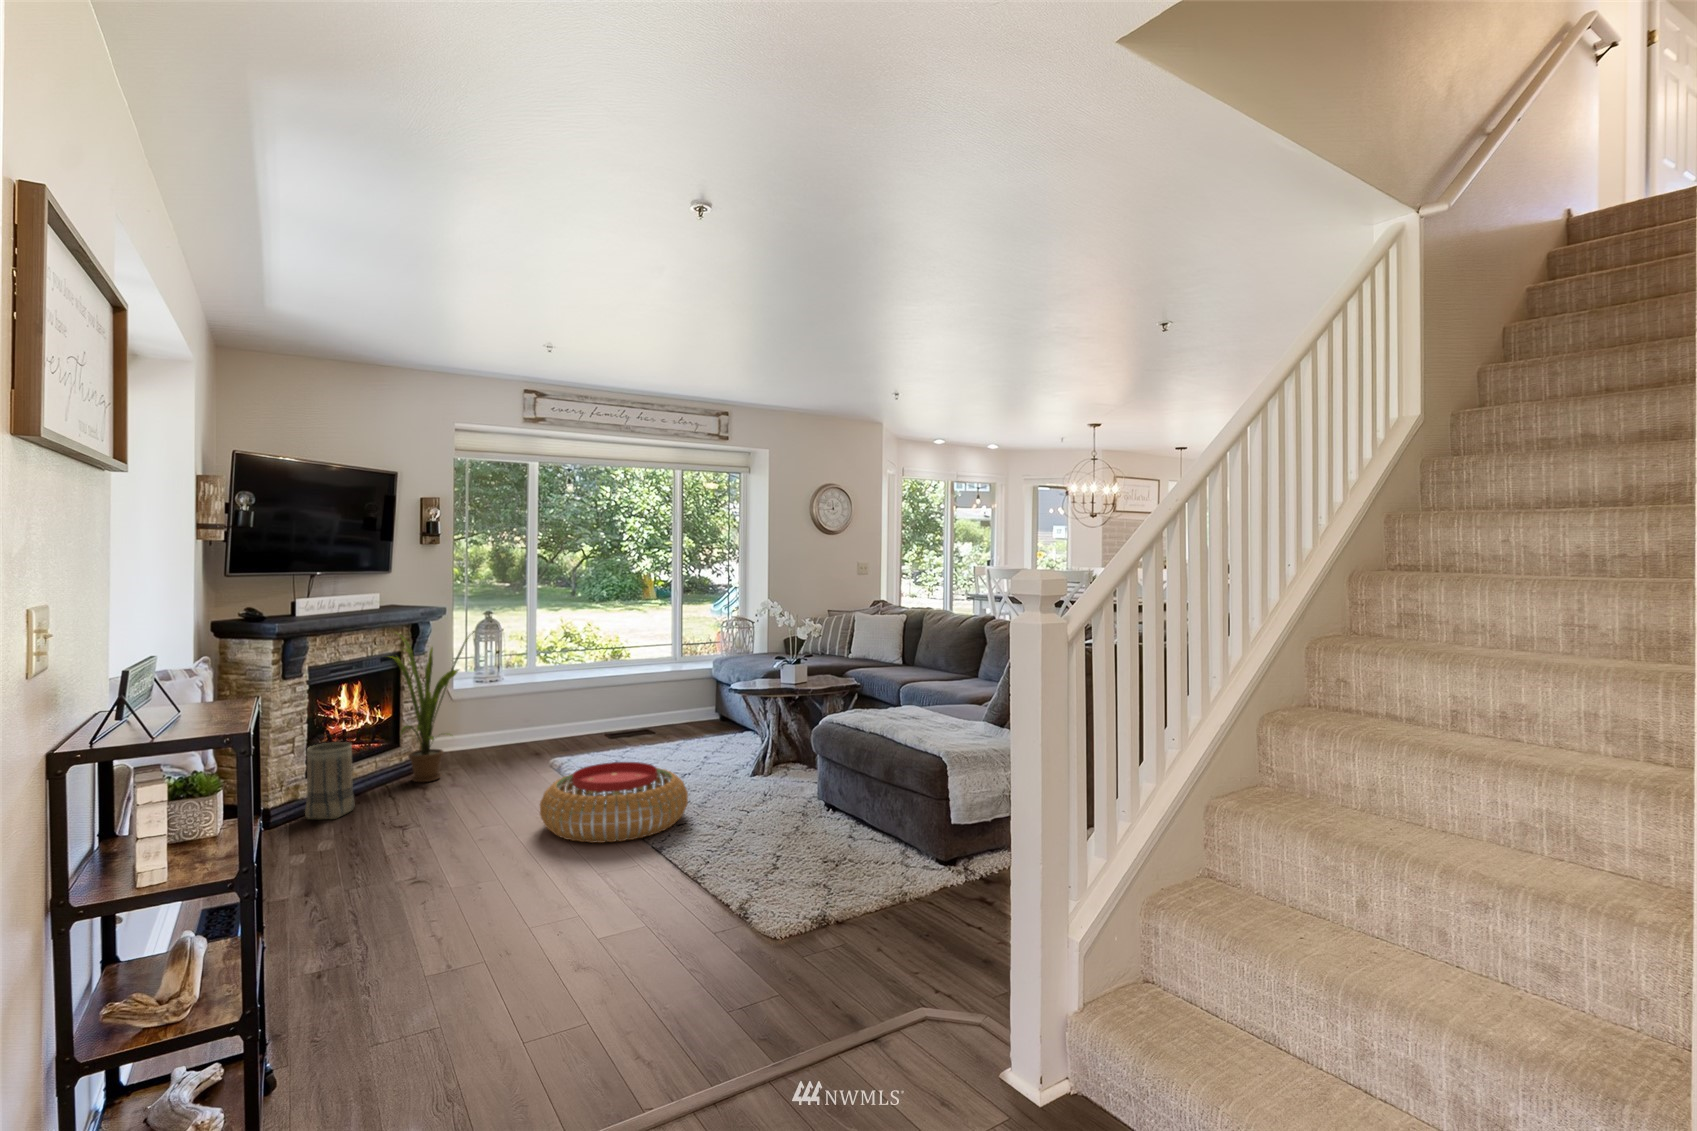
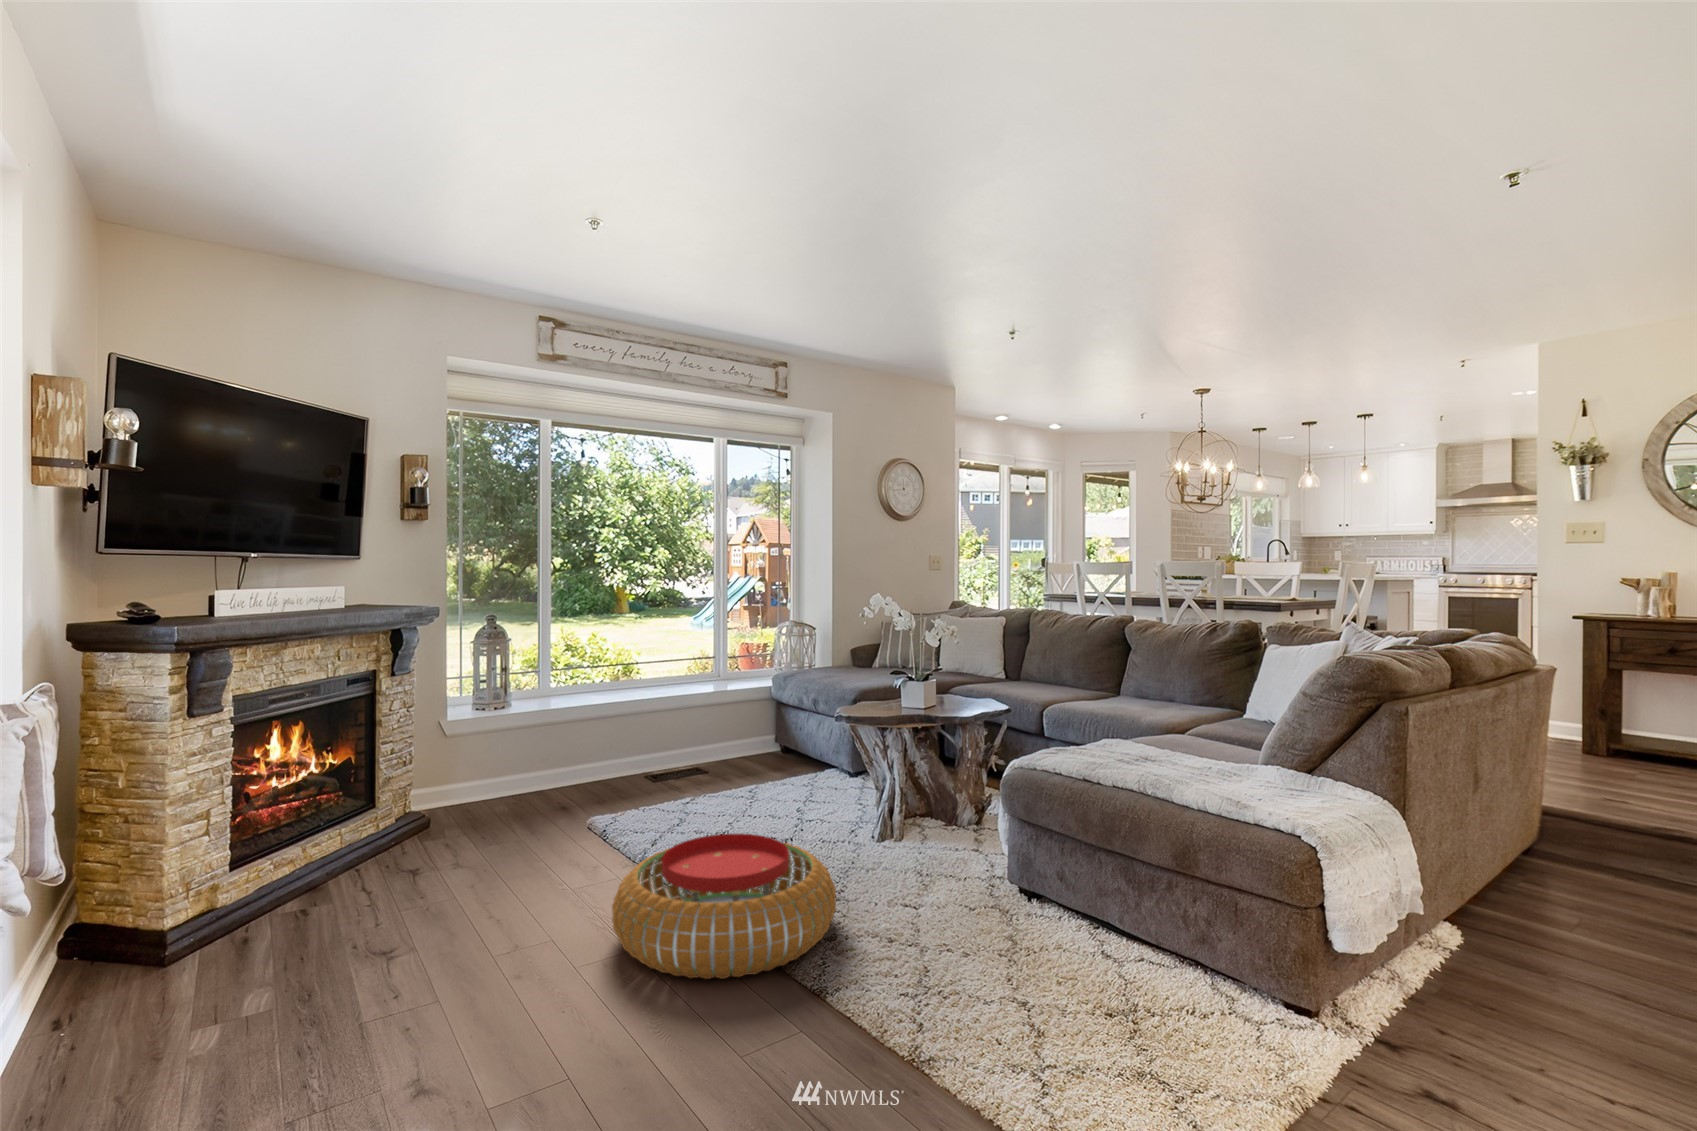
house plant: present [392,633,473,782] -> none [349,640,484,860]
basket: present [305,742,354,819] -> none [226,813,307,939]

